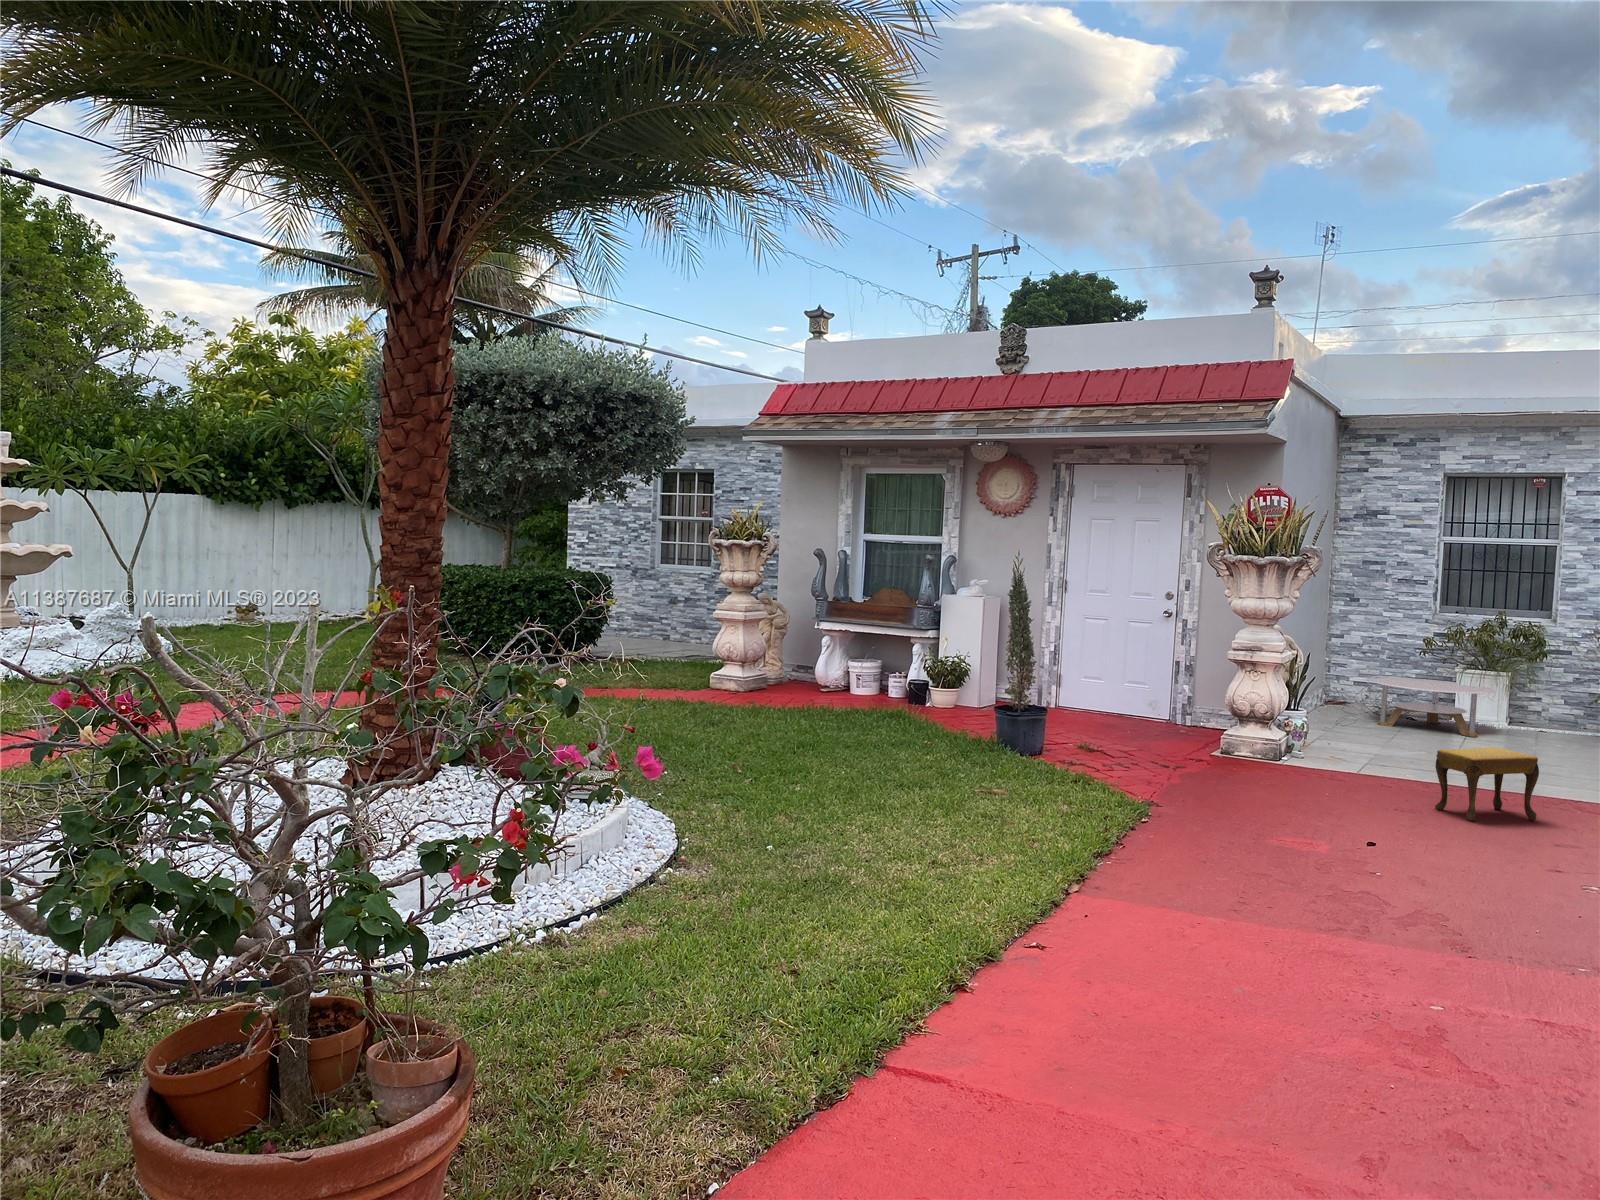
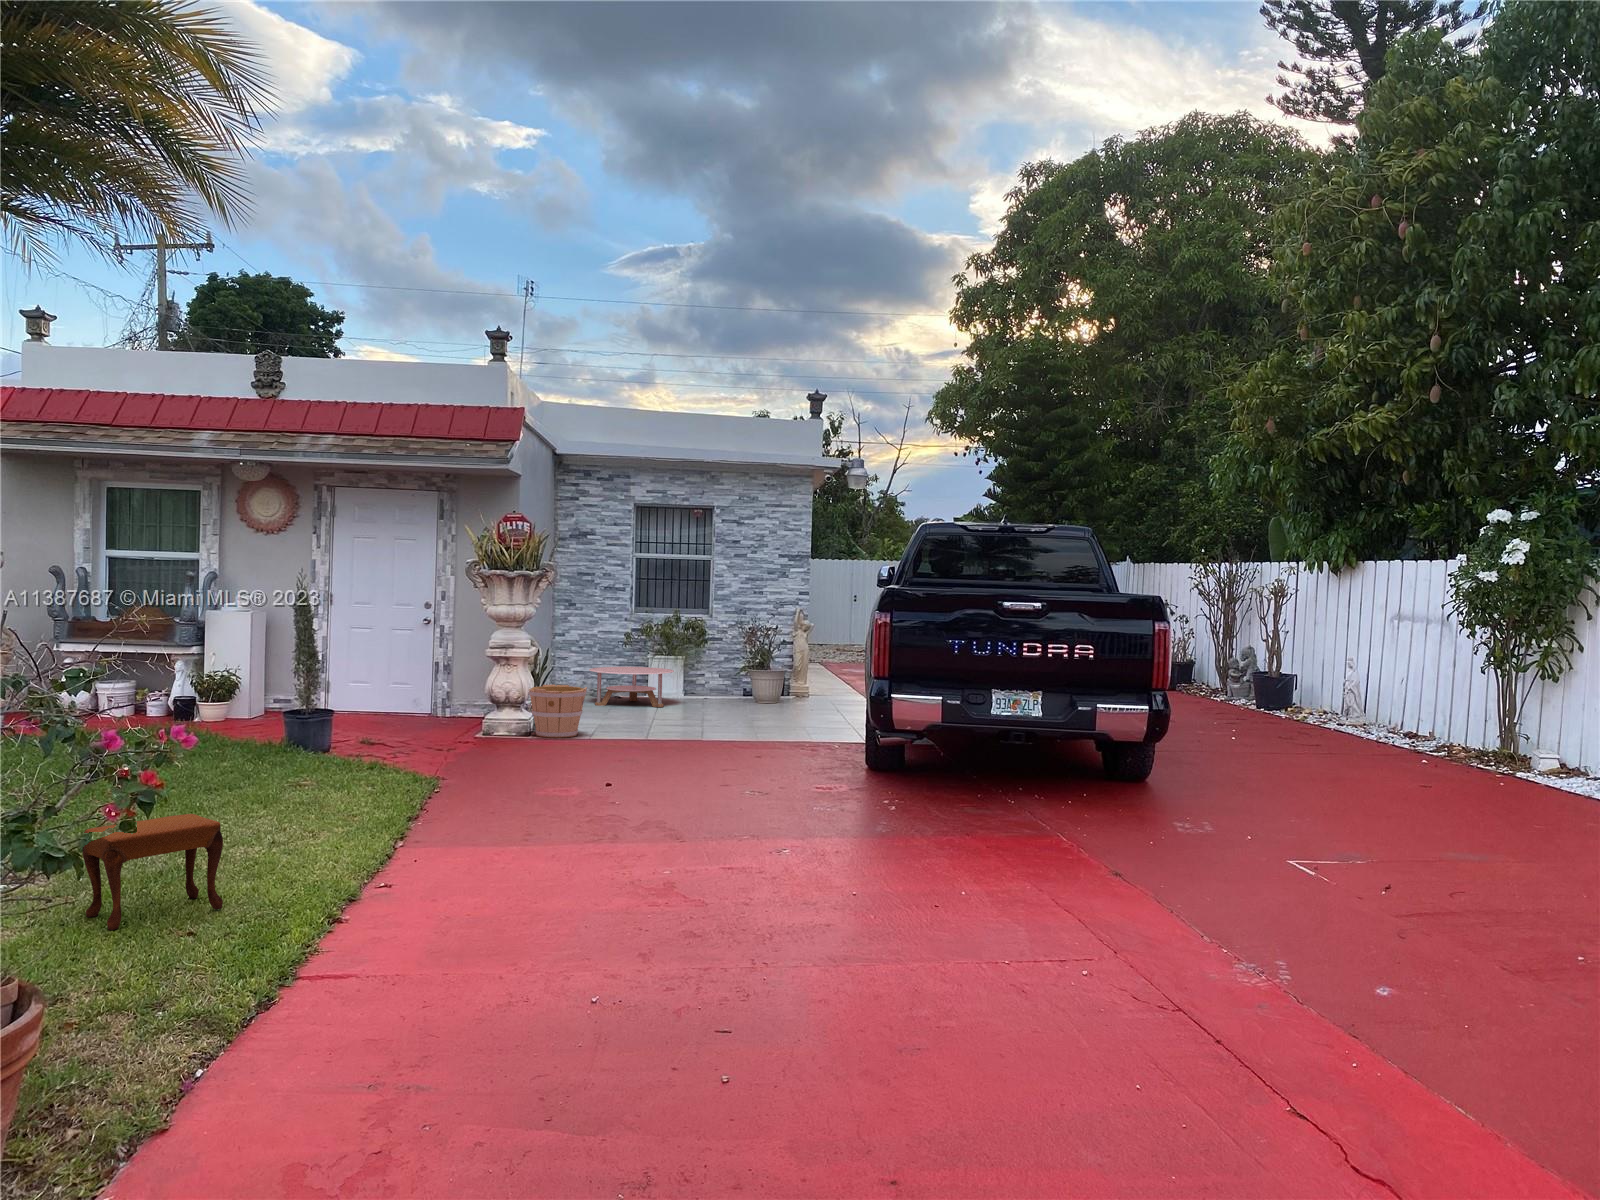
wooden bucket: none [1282,700,1364,771] -> present [529,684,587,738]
footstool: present [1435,748,1539,821] -> present [82,814,223,930]

